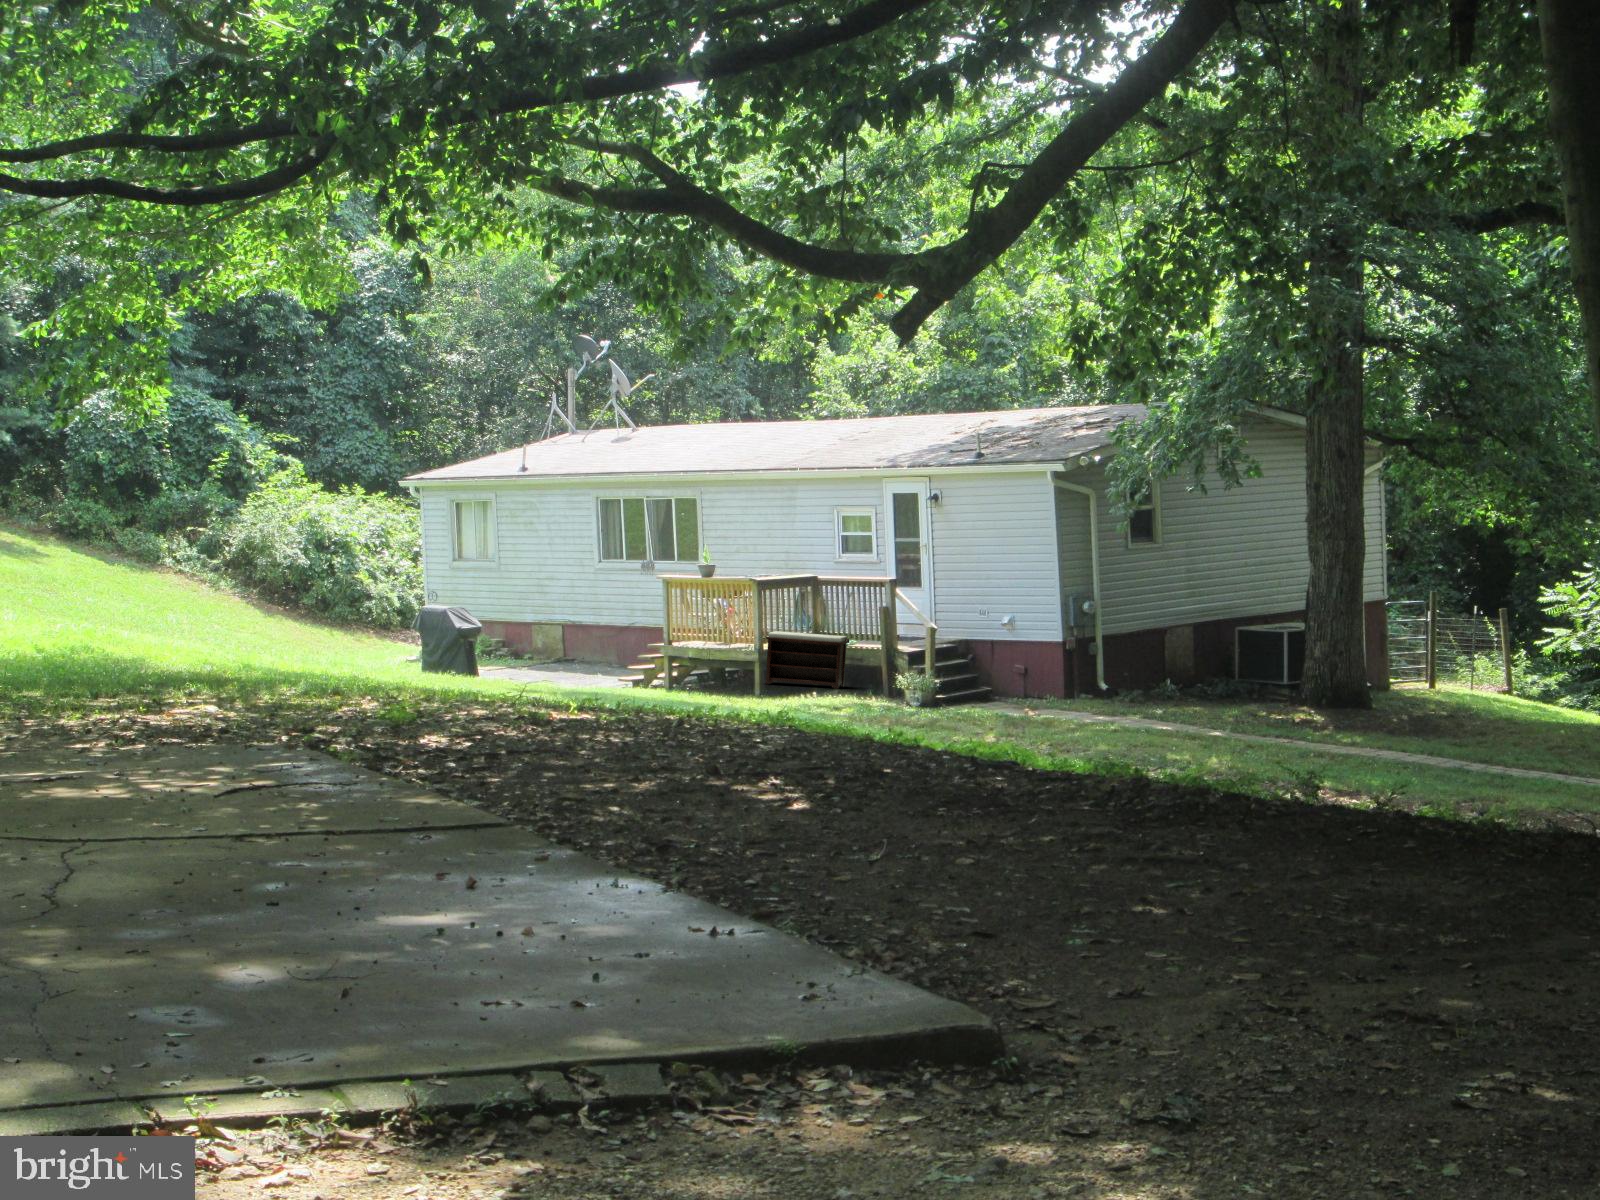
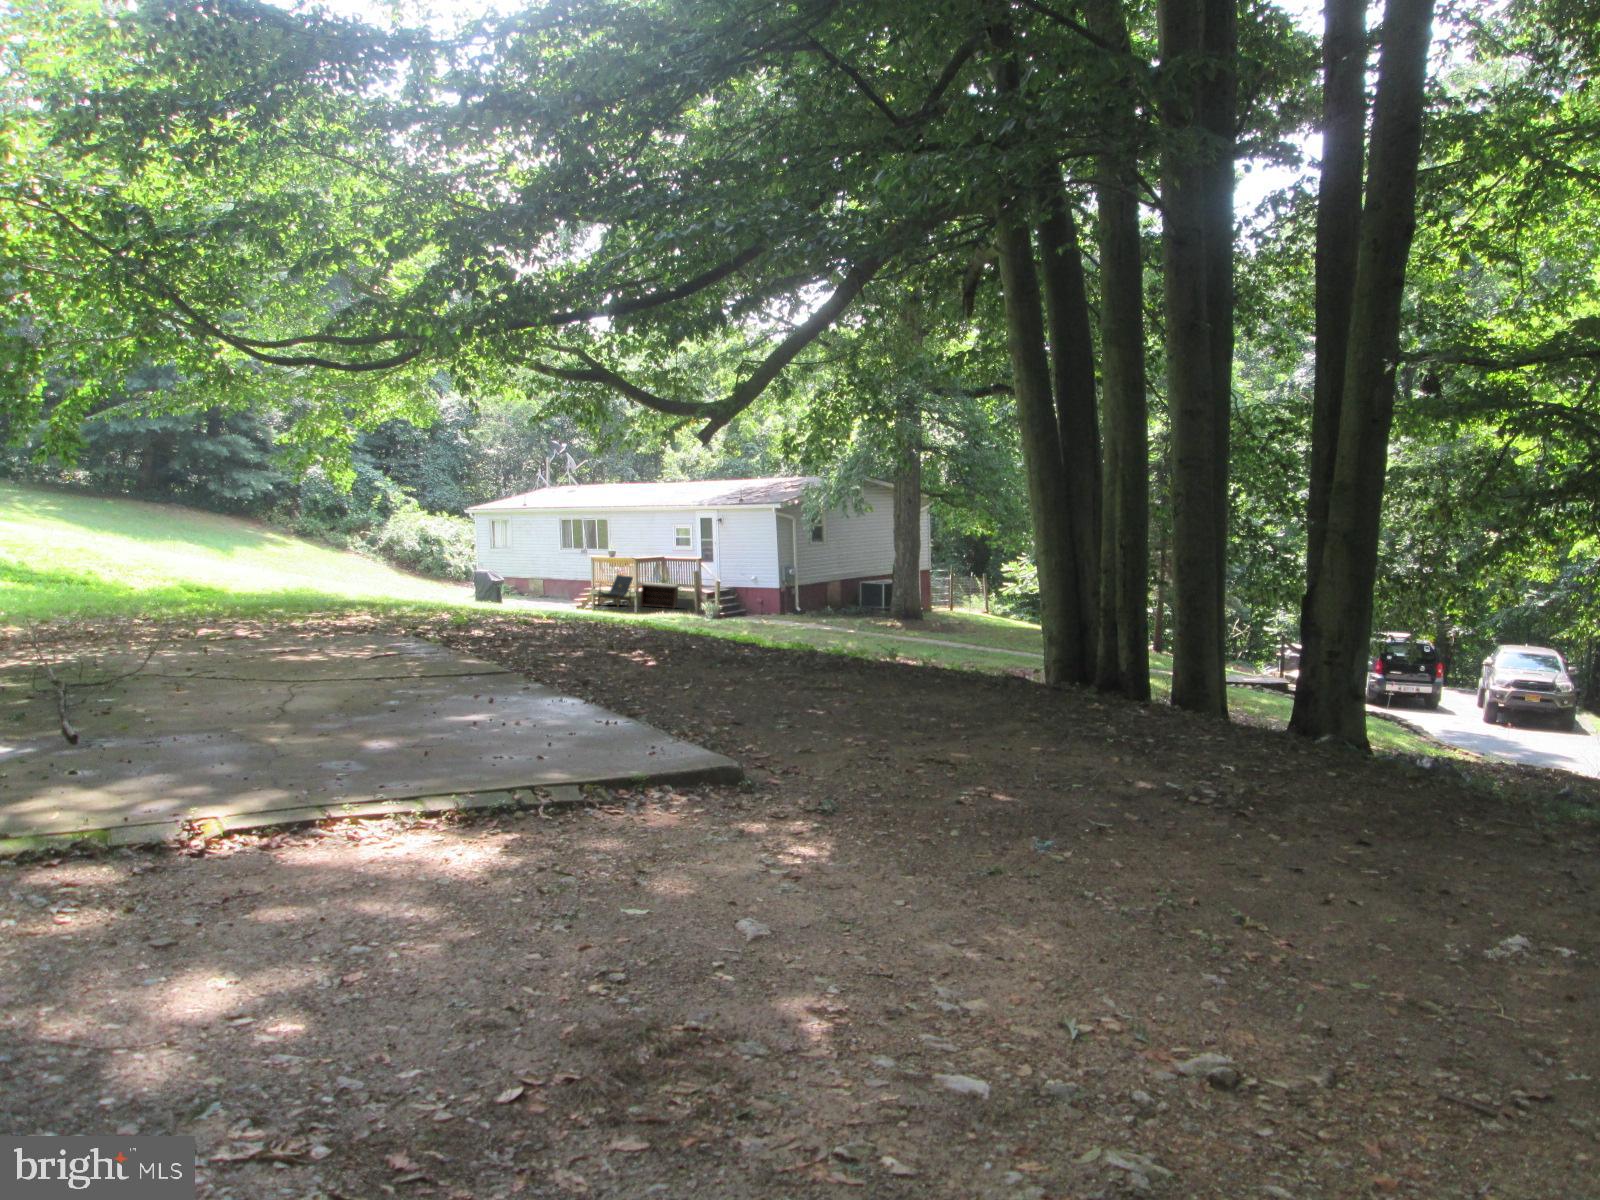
lounge chair: none [674,616,749,686] -> present [598,575,633,605]

